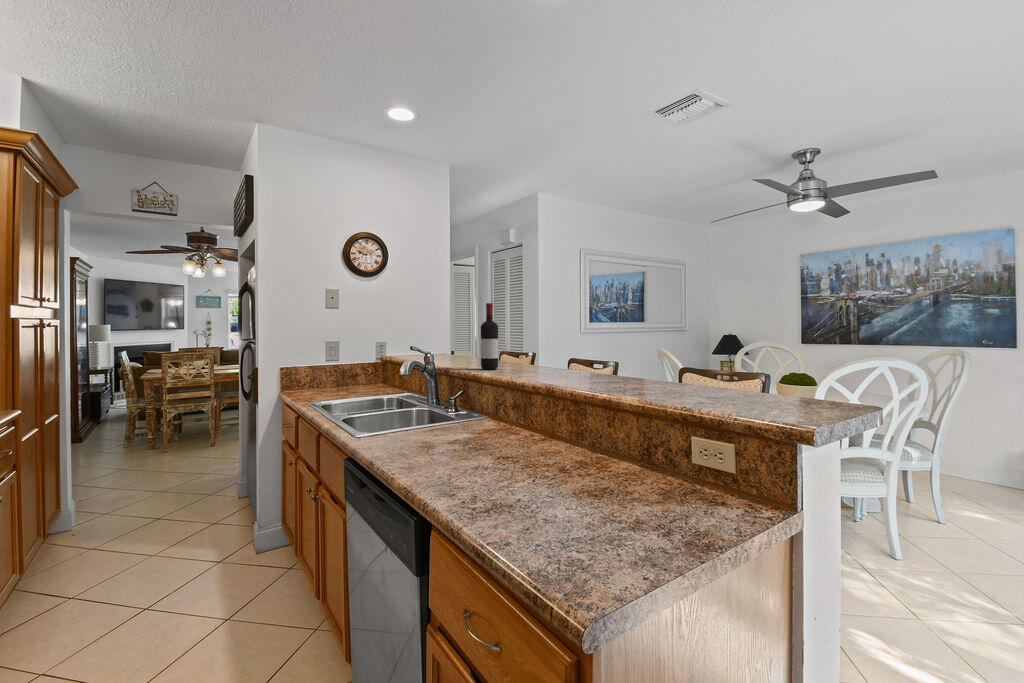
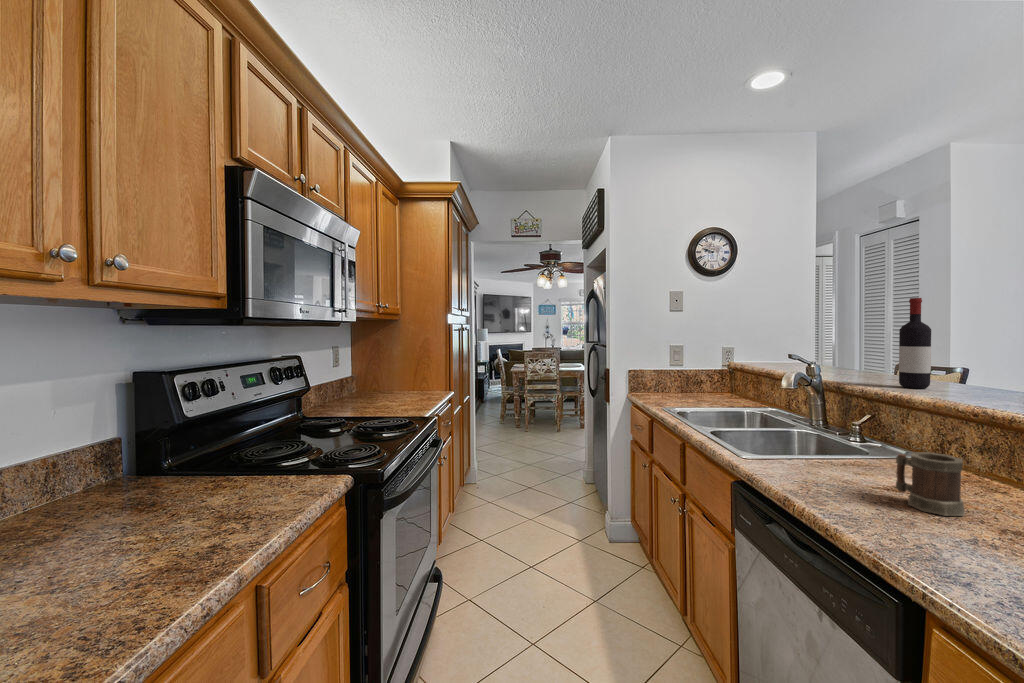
mug: none [450,412,485,454] -> present [896,452,965,516]

